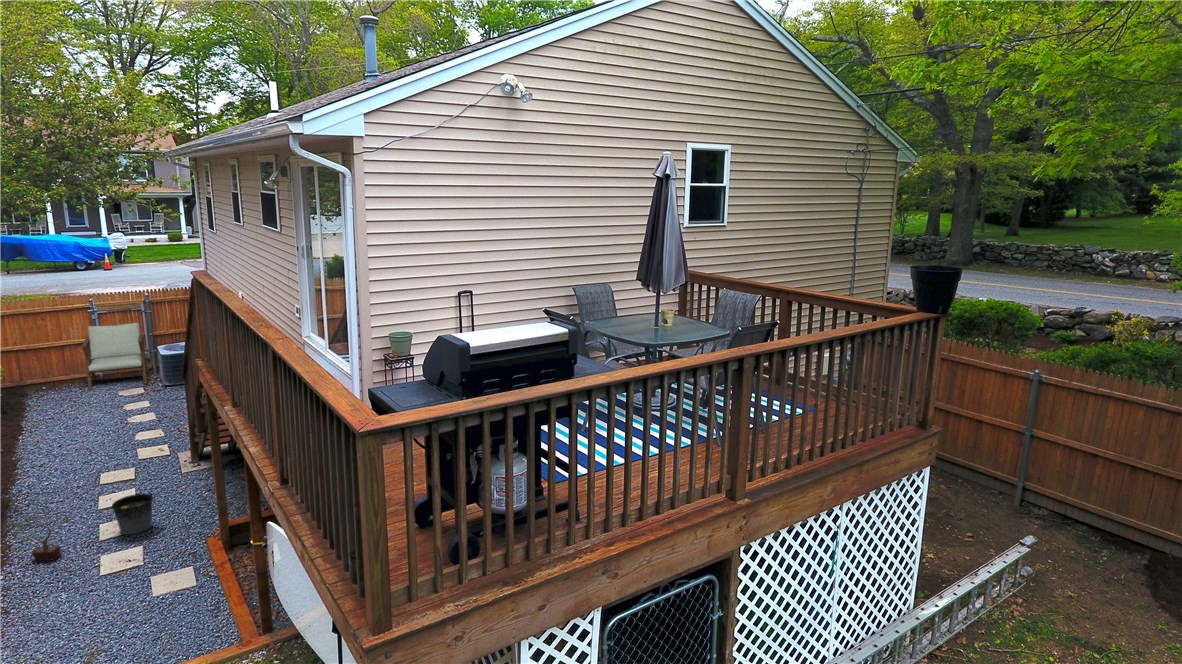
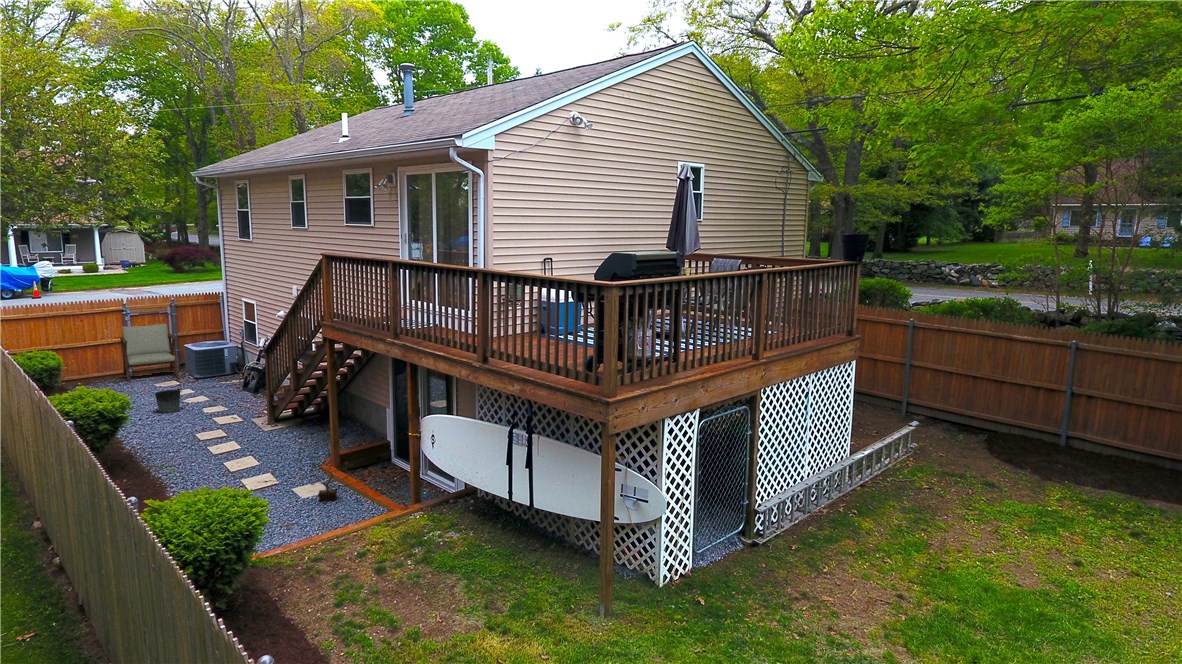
bucket: present [111,493,155,535] -> present [155,389,182,413]
potted plant: present [20,506,70,561] -> present [310,454,347,501]

